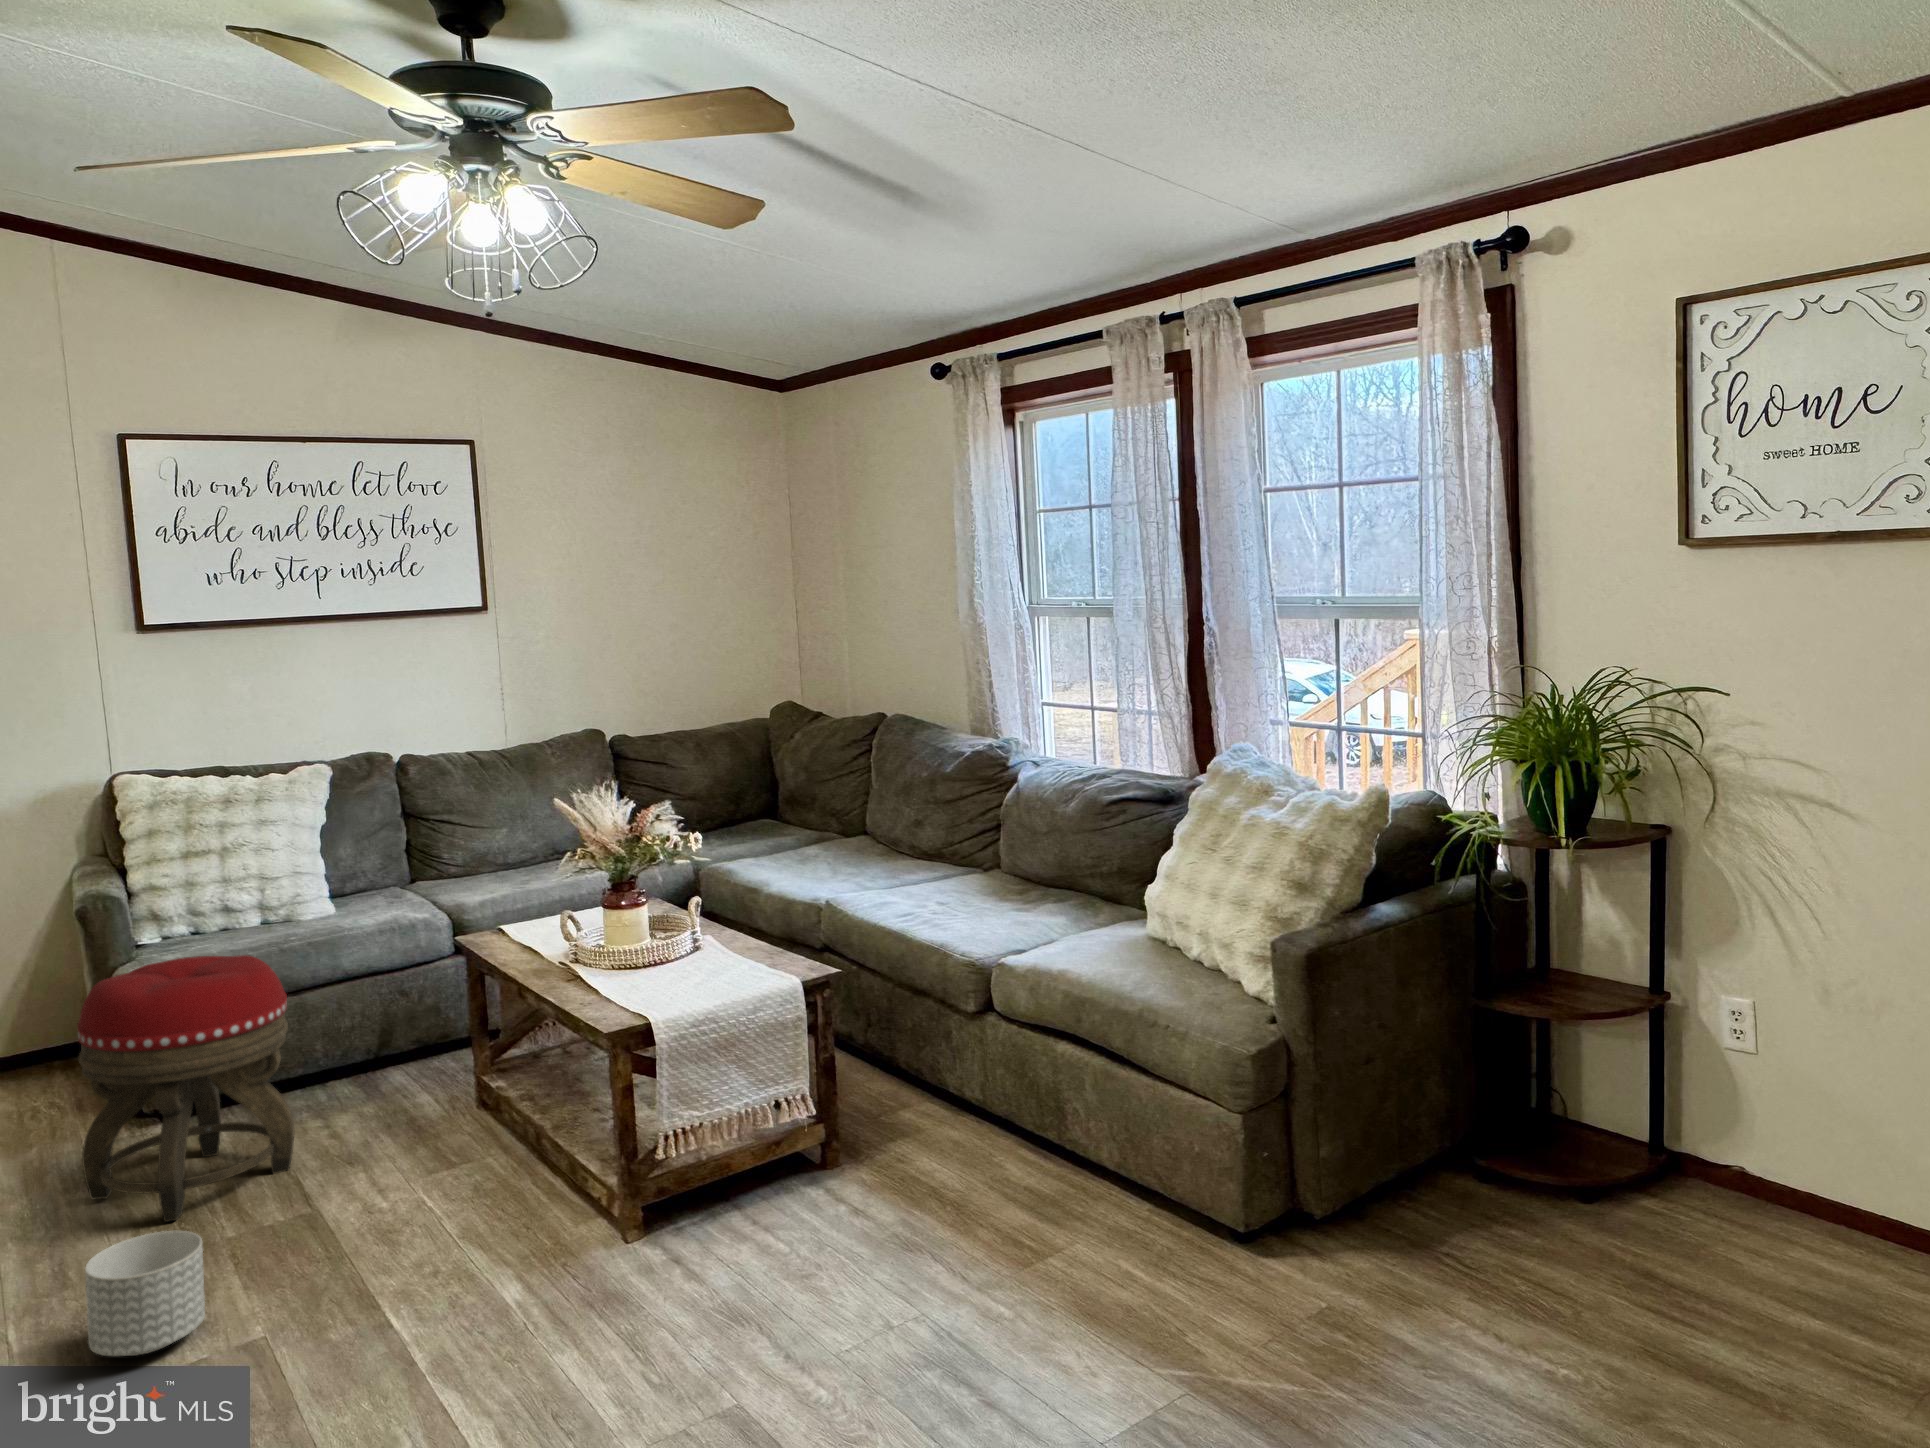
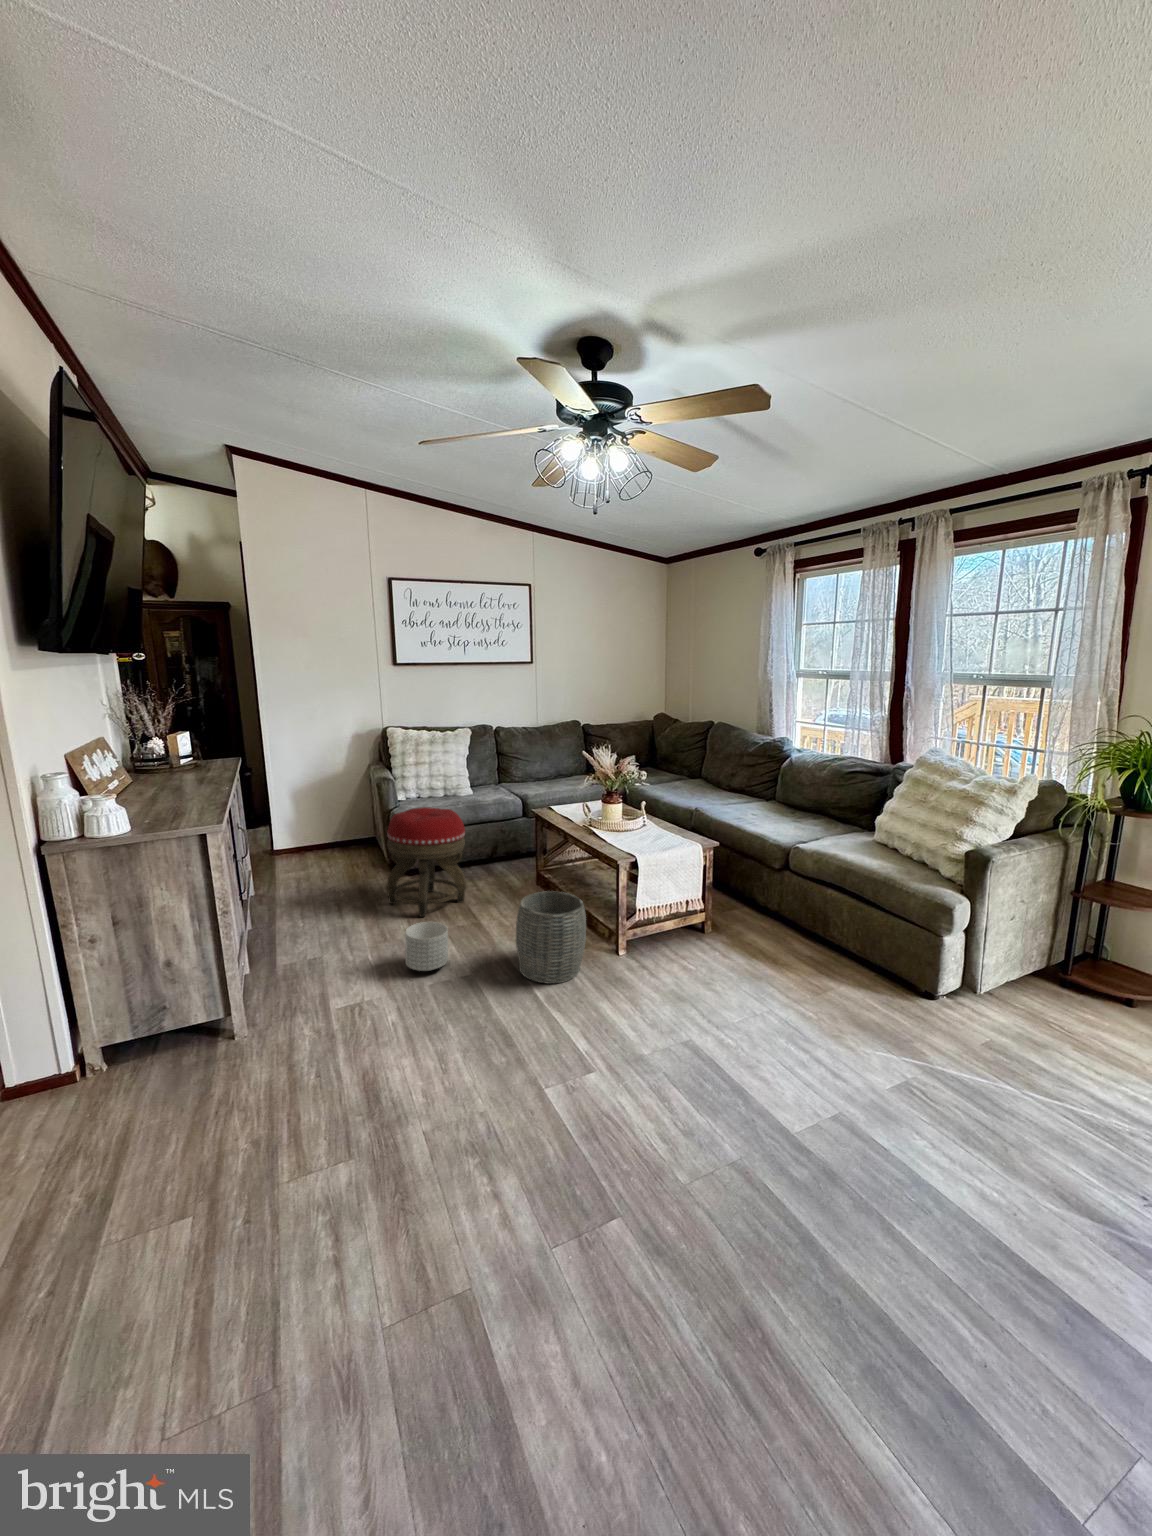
woven basket: none [370,1119,541,1336] -> present [516,891,586,984]

